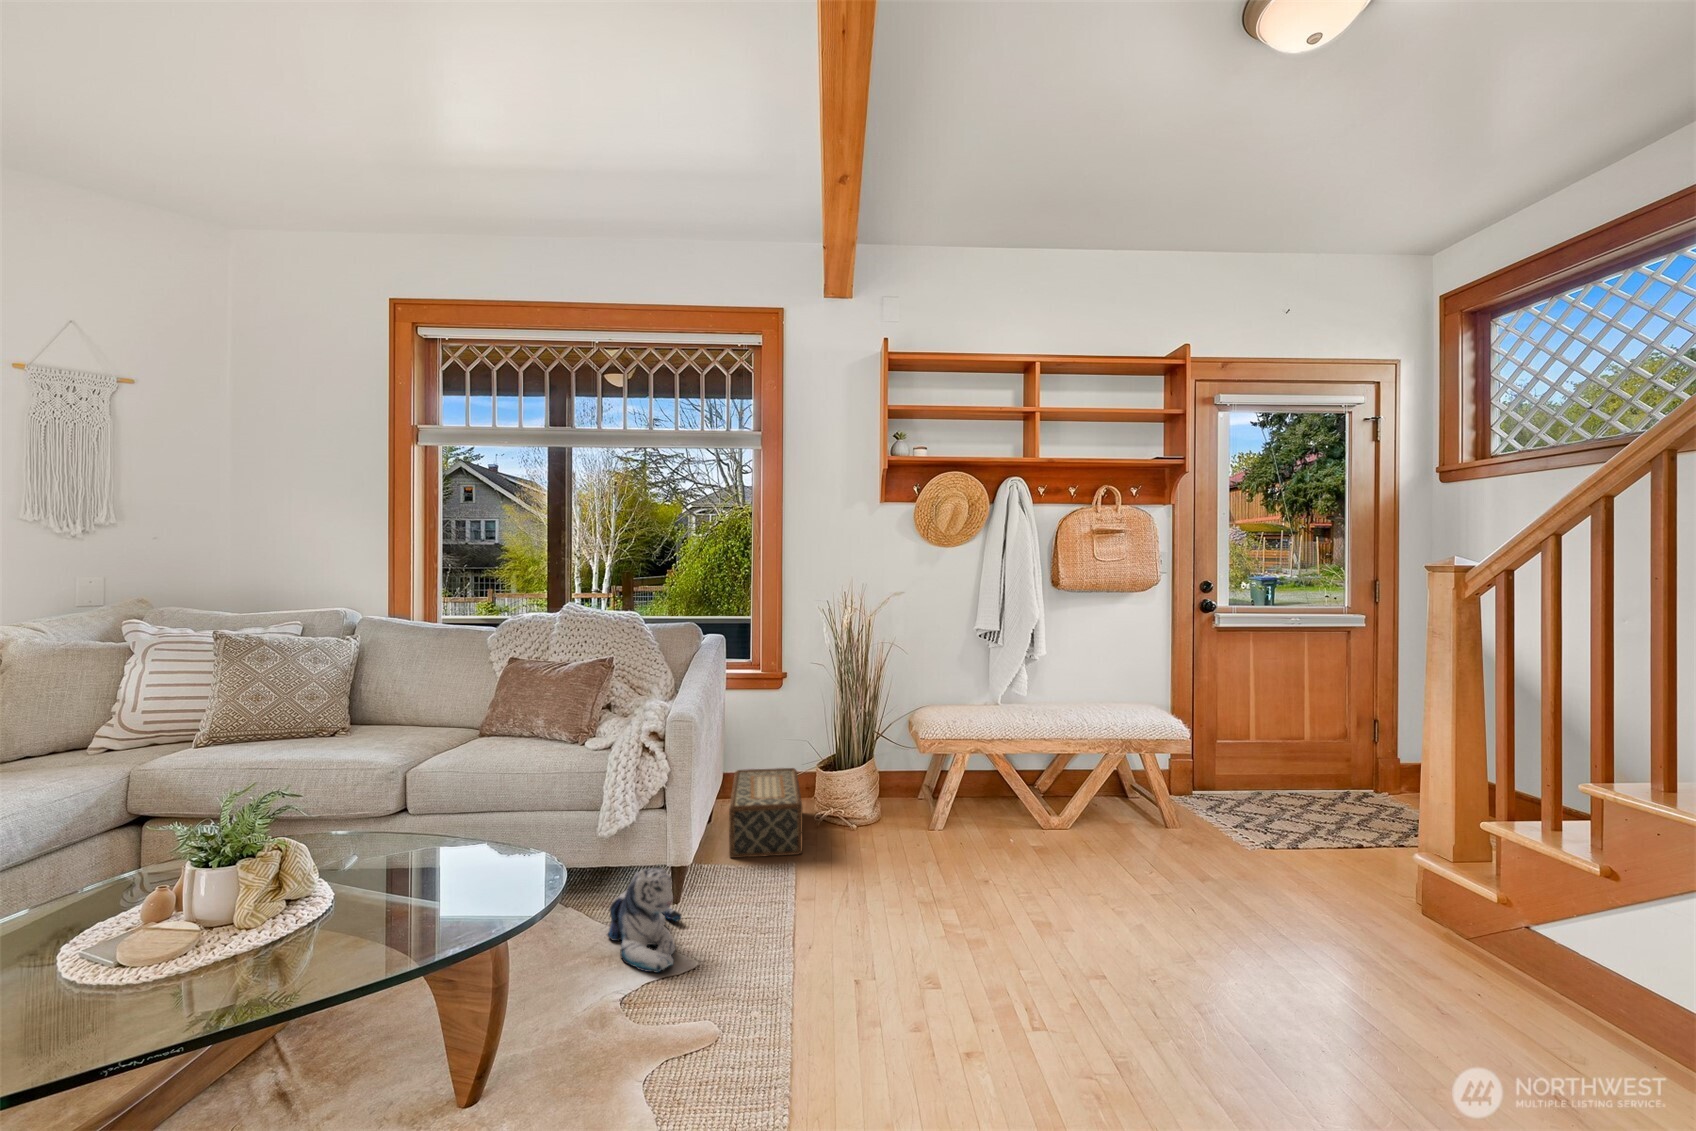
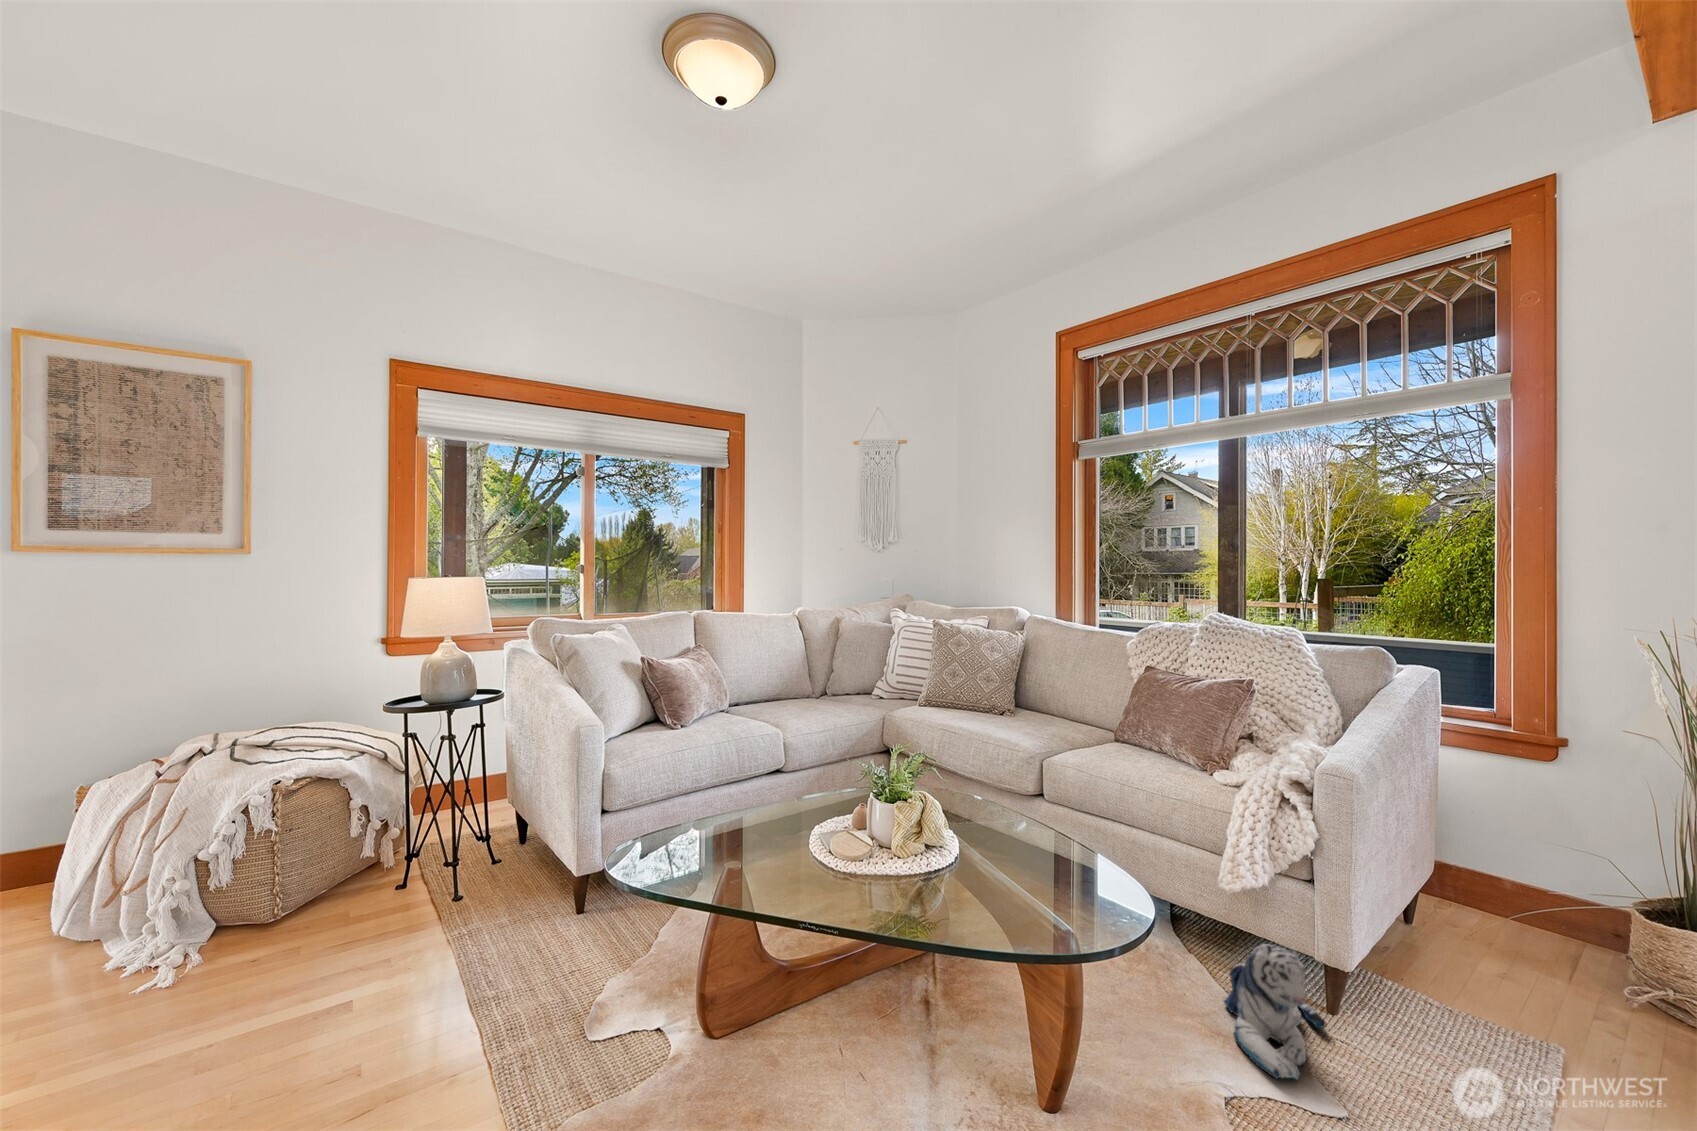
woven basket: present [729,768,802,858] -> none [1425,862,1575,1026]

